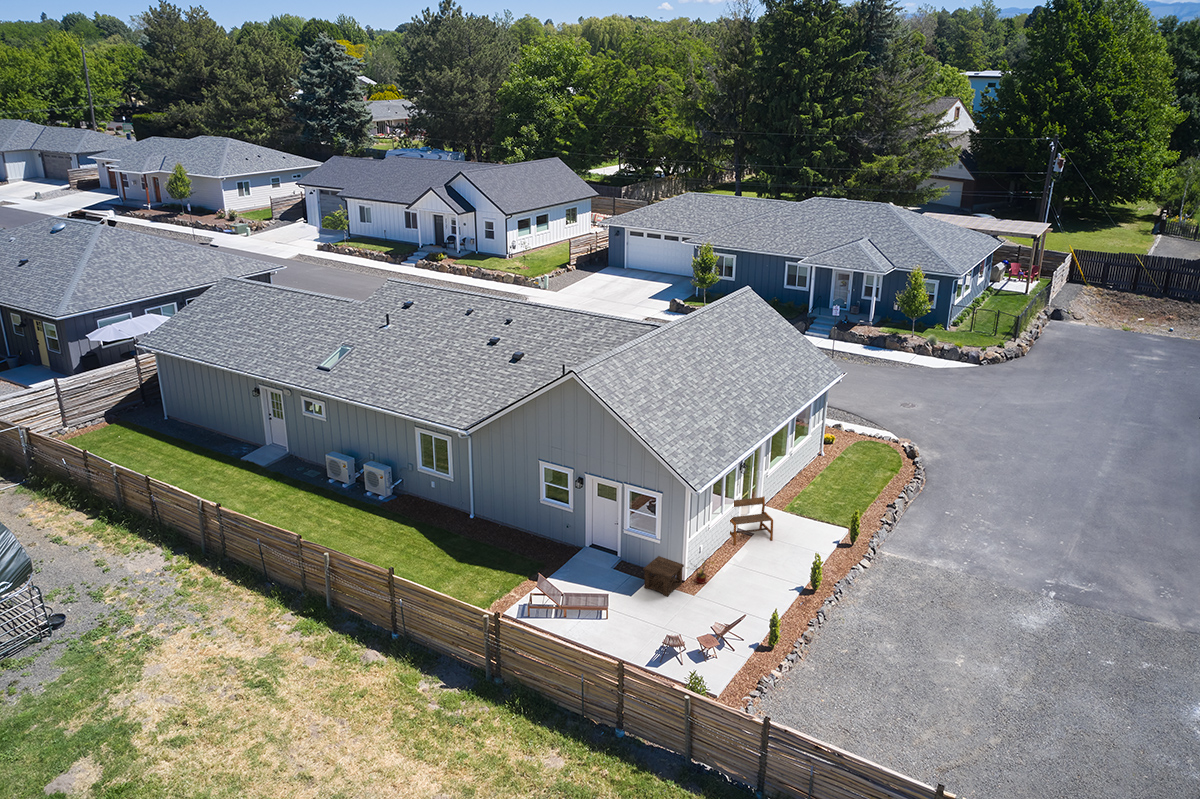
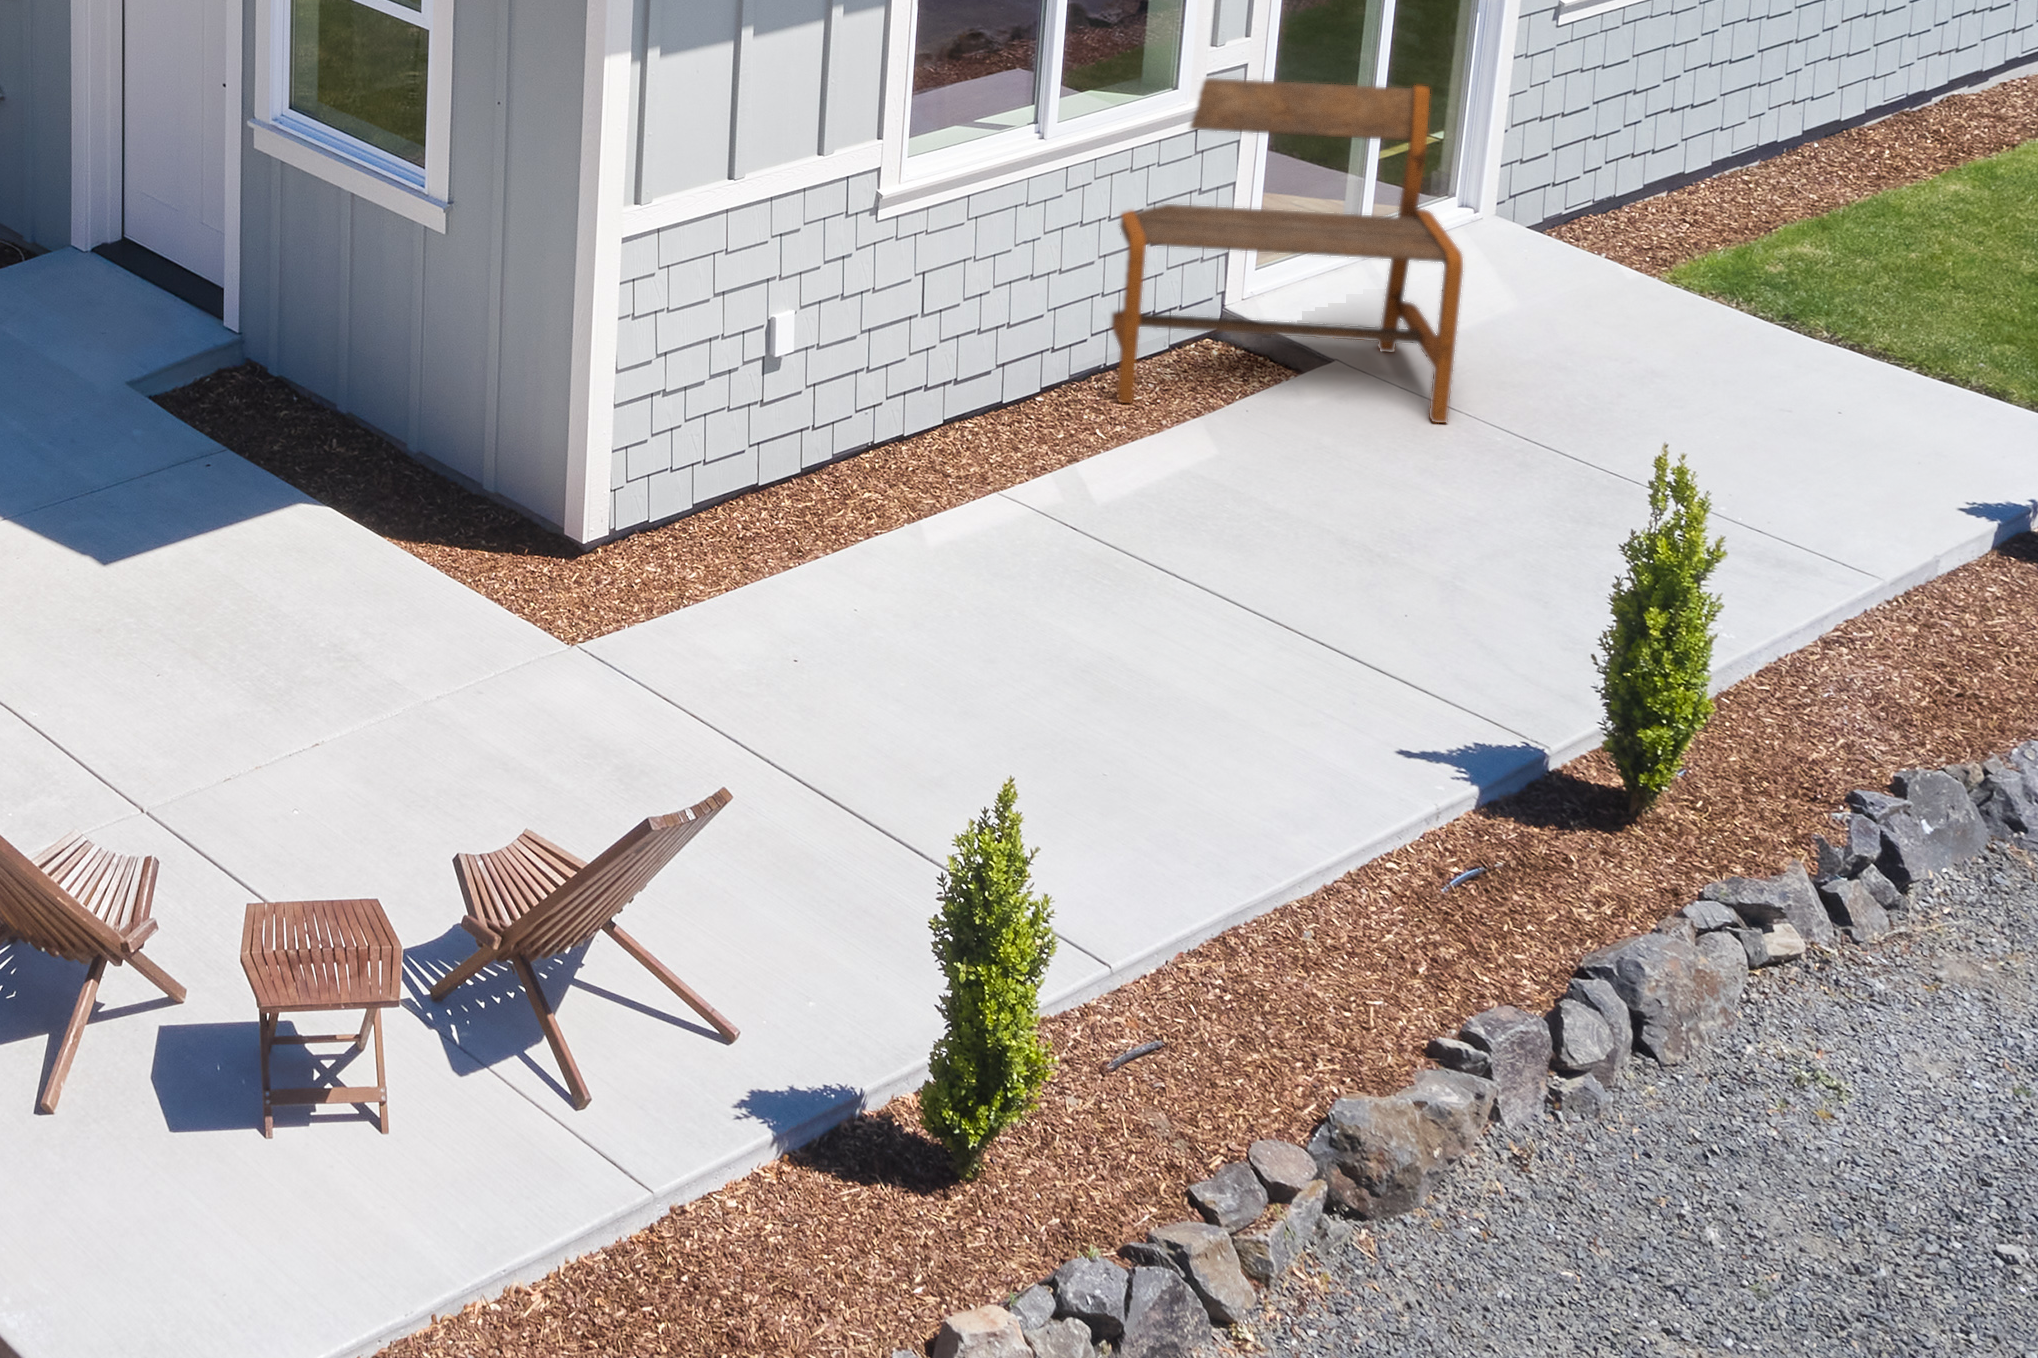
side table: present [643,556,684,597] -> none [238,321,558,611]
decorative plant: present [695,562,713,584] -> none [580,355,829,580]

